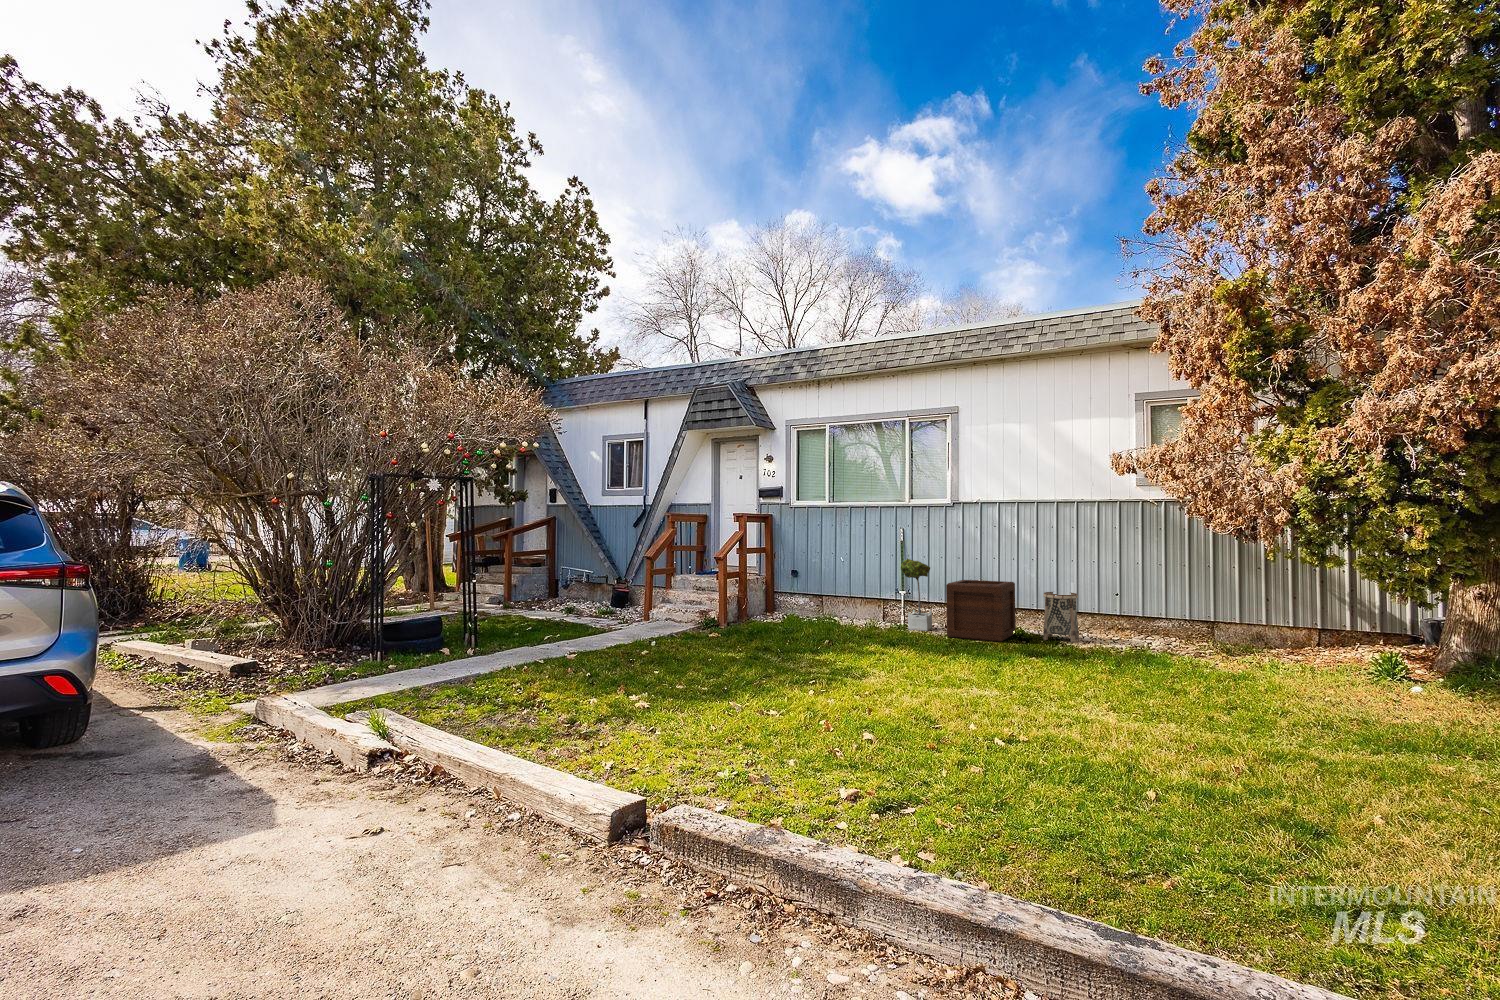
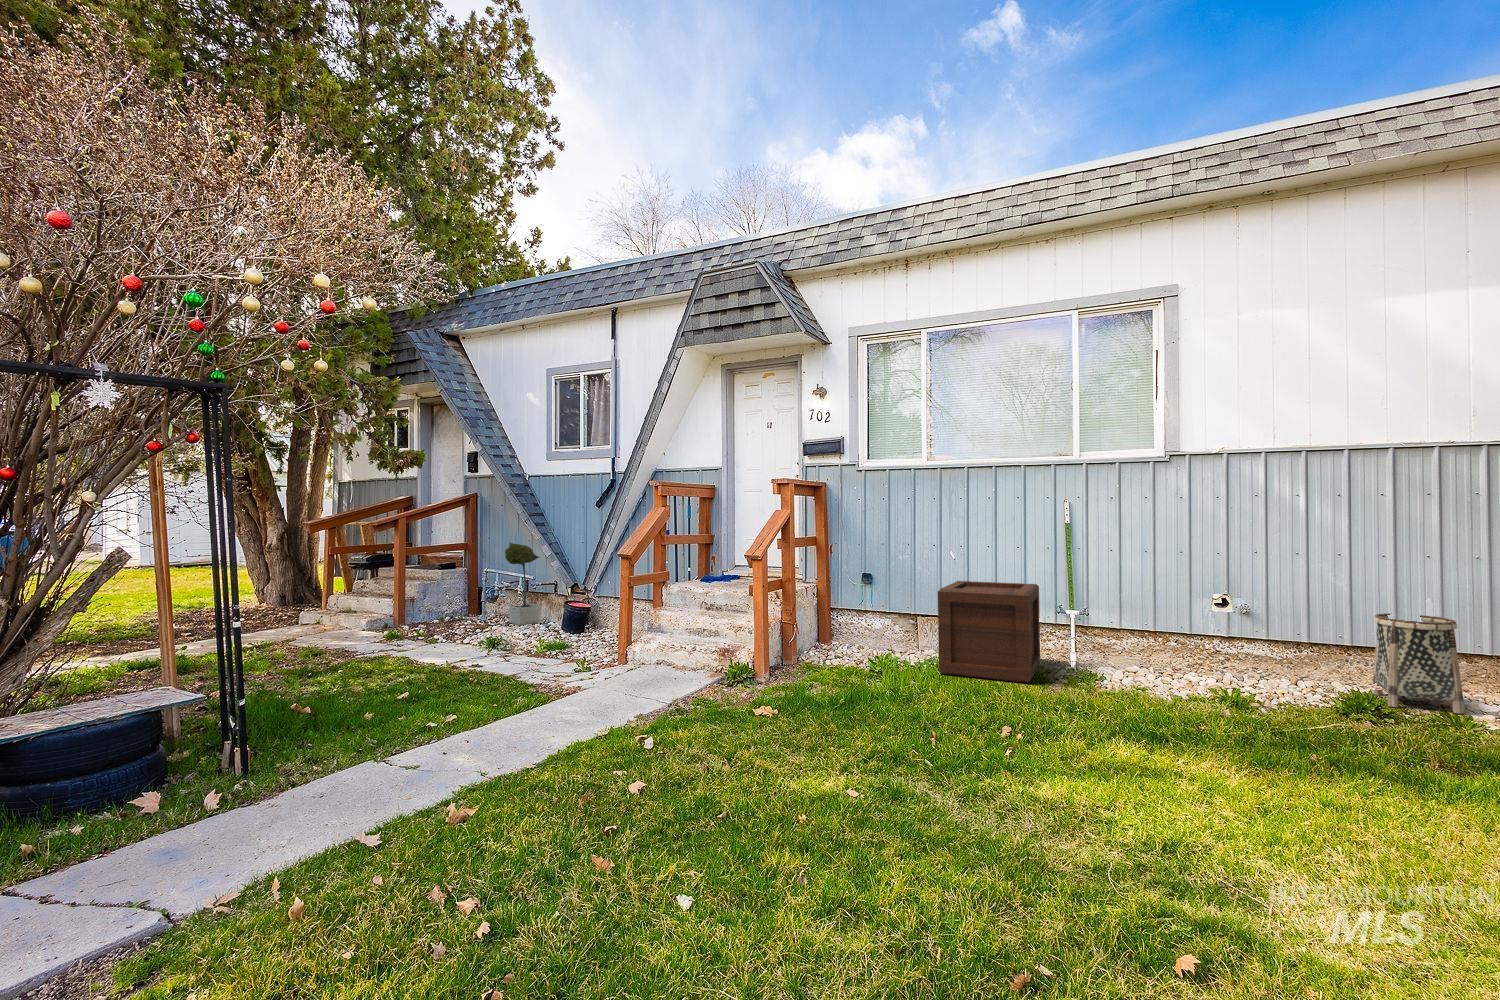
potted tree: present [901,558,932,631] -> present [505,543,540,625]
wooden crate: present [946,580,1016,642] -> present [938,581,1040,683]

